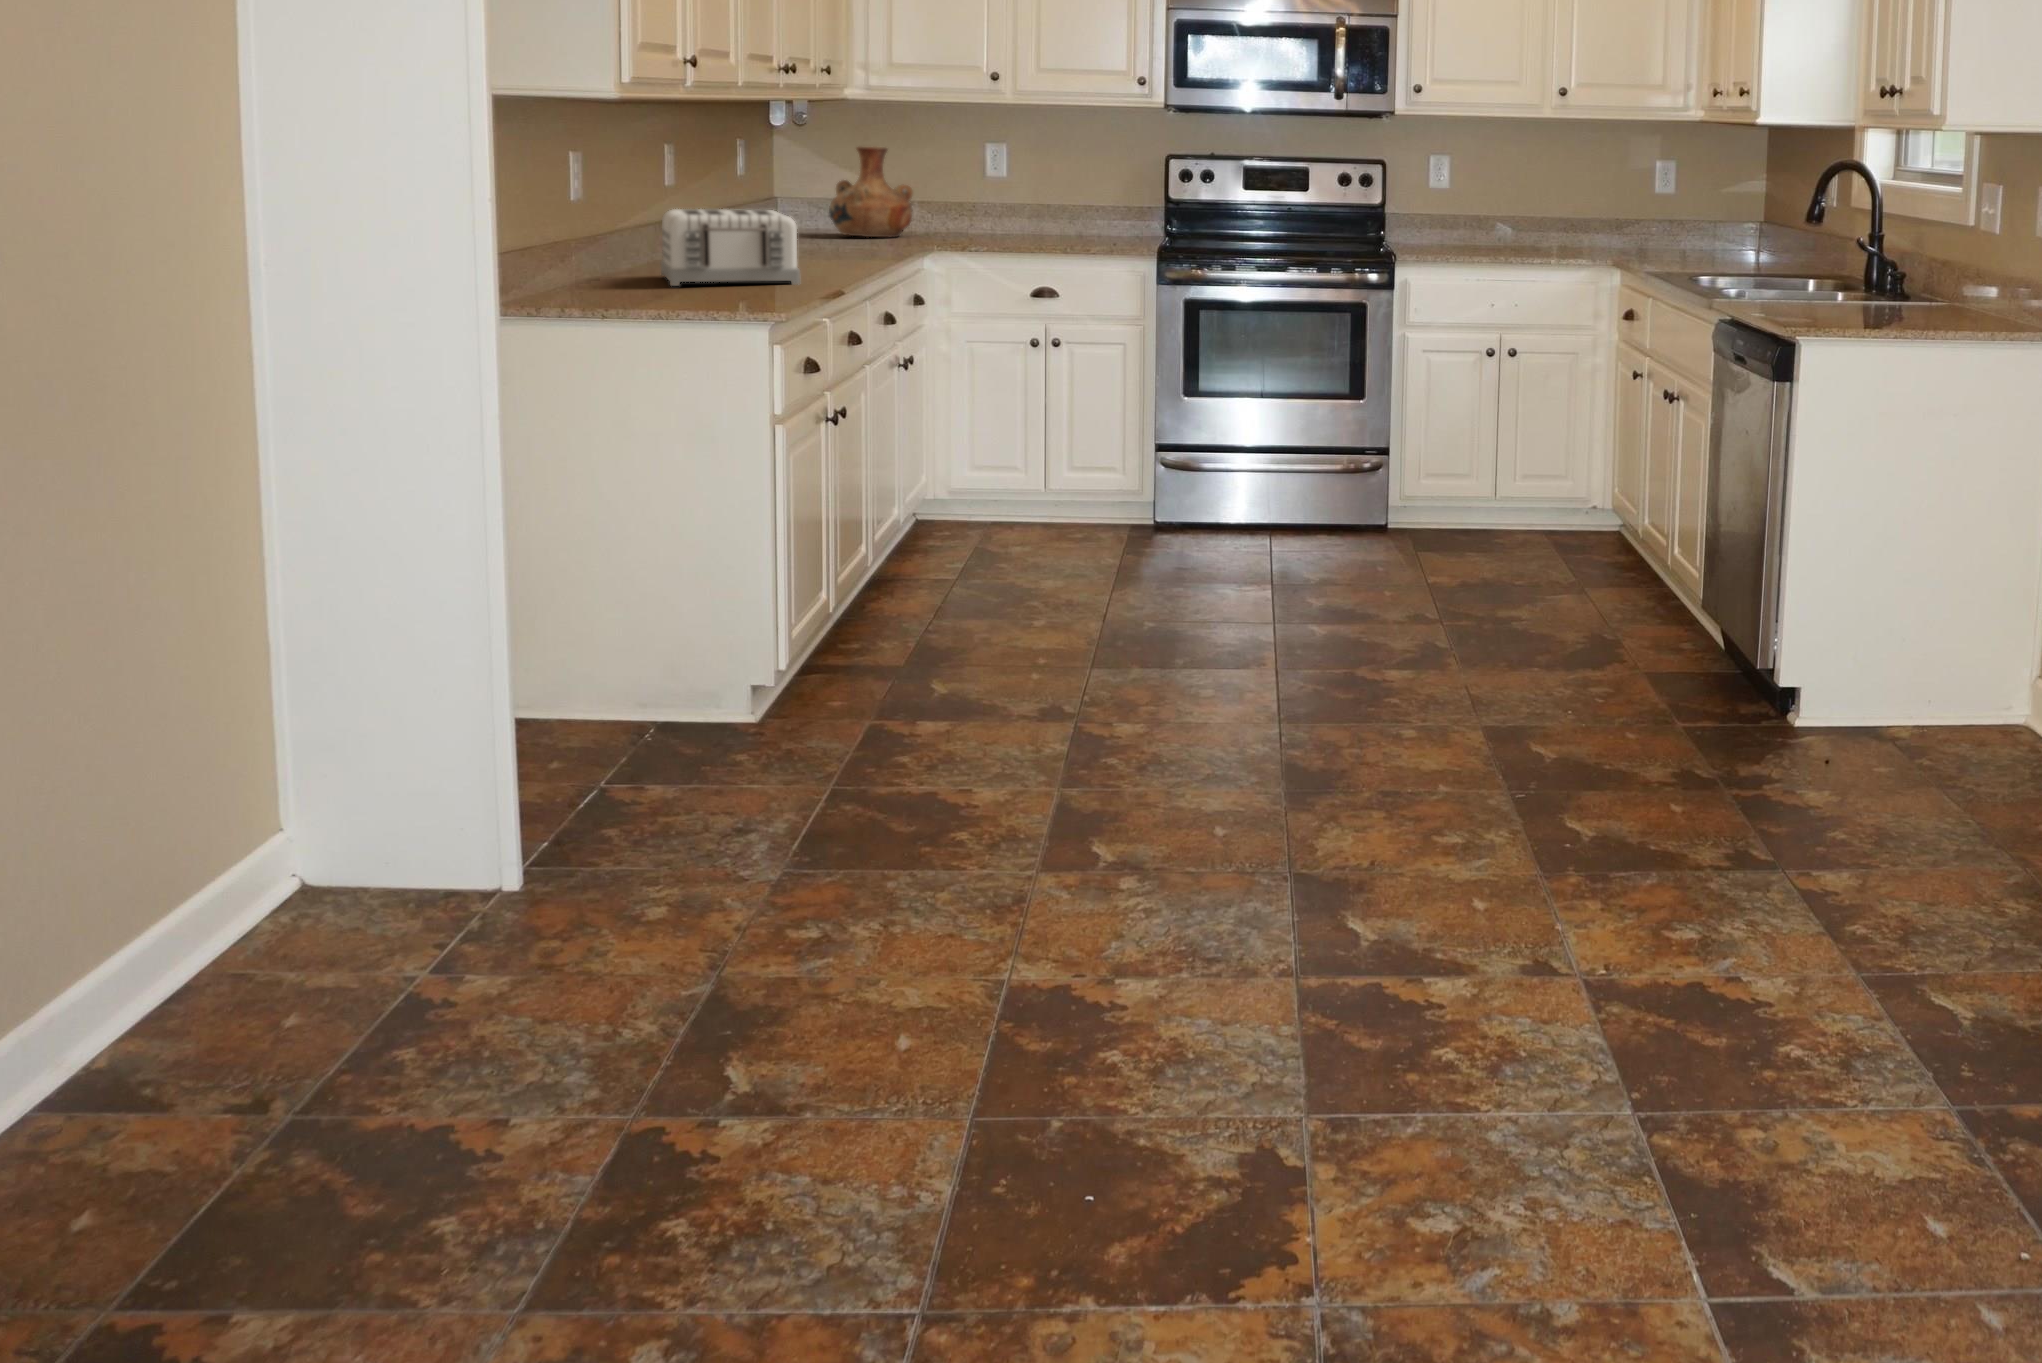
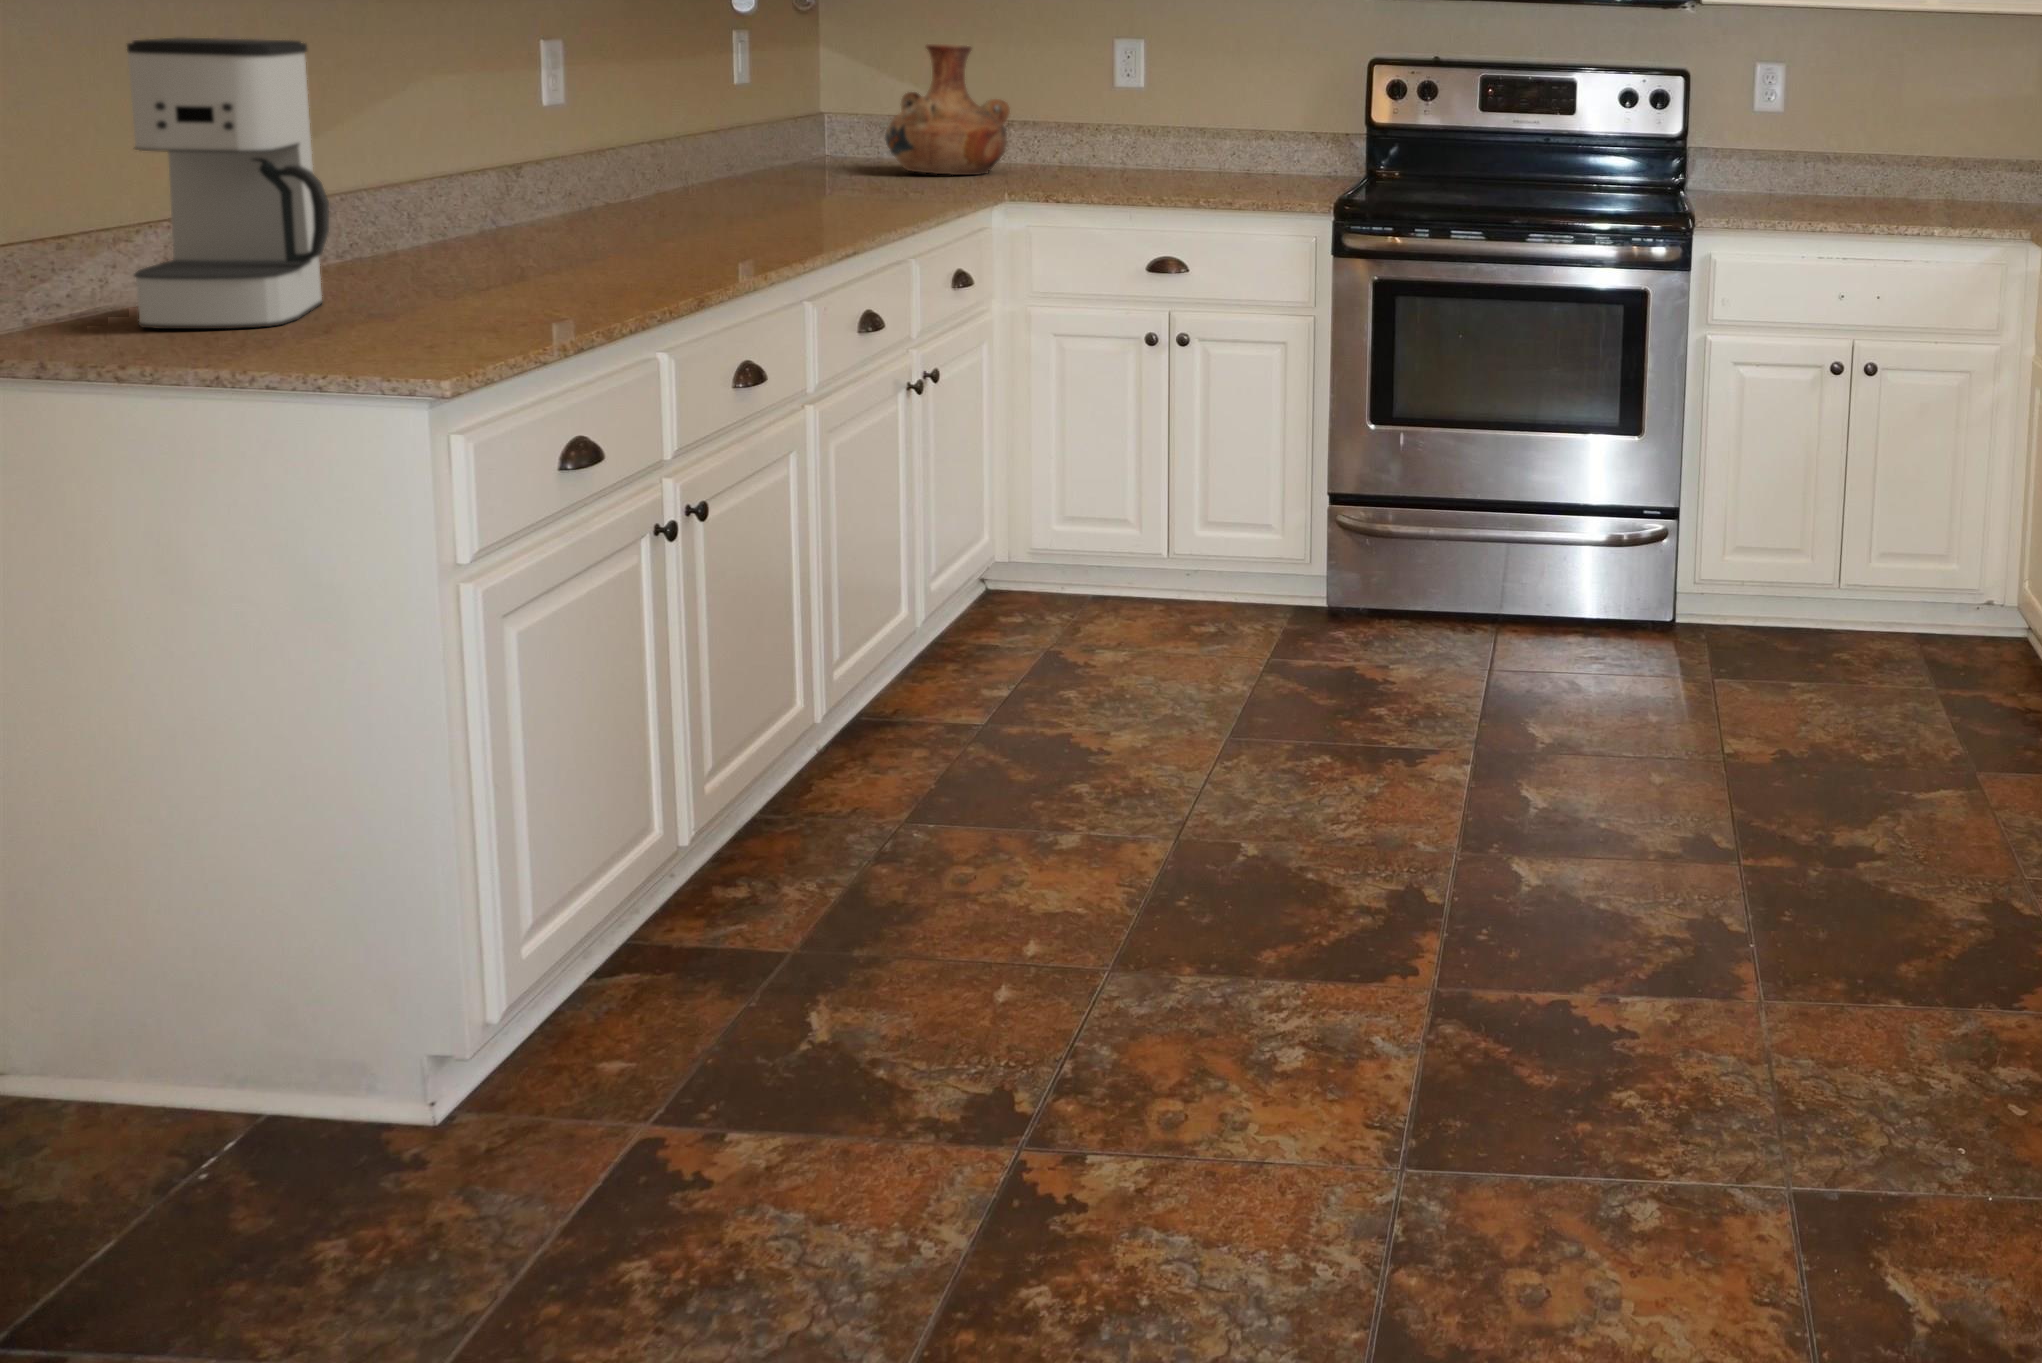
coffee maker: none [557,144,651,305] -> present [127,38,329,329]
toaster: present [661,209,800,286] -> none [433,145,685,279]

